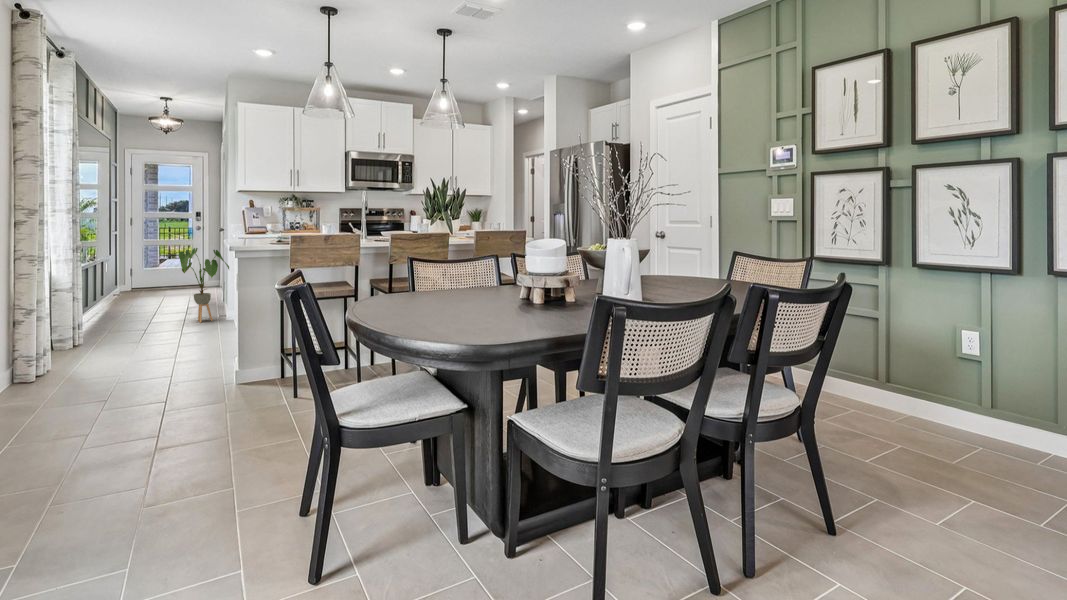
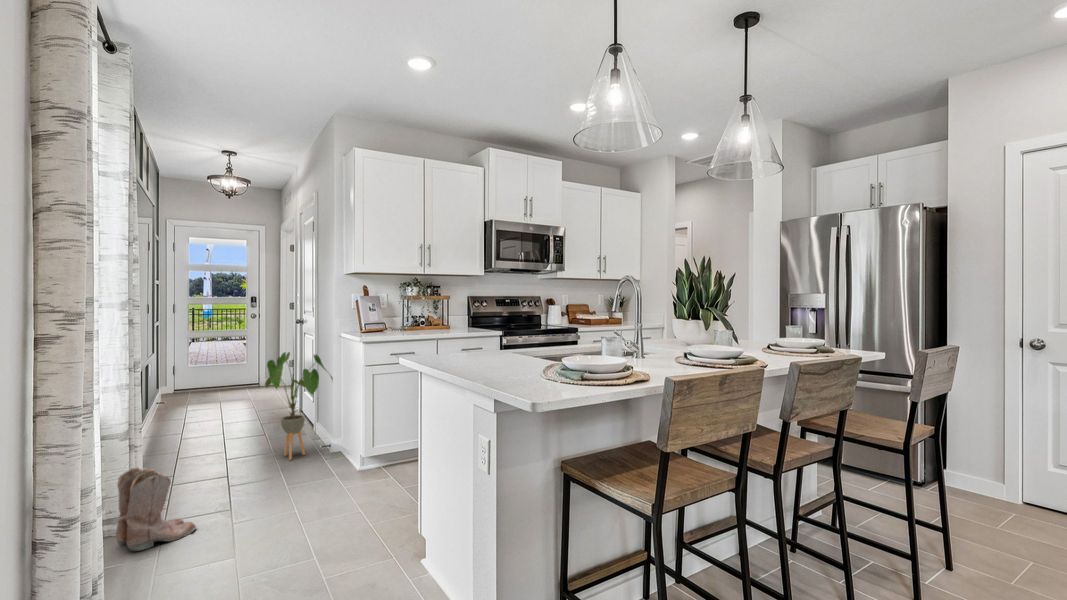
boots: none [76,304,125,350] -> present [116,467,196,551]

